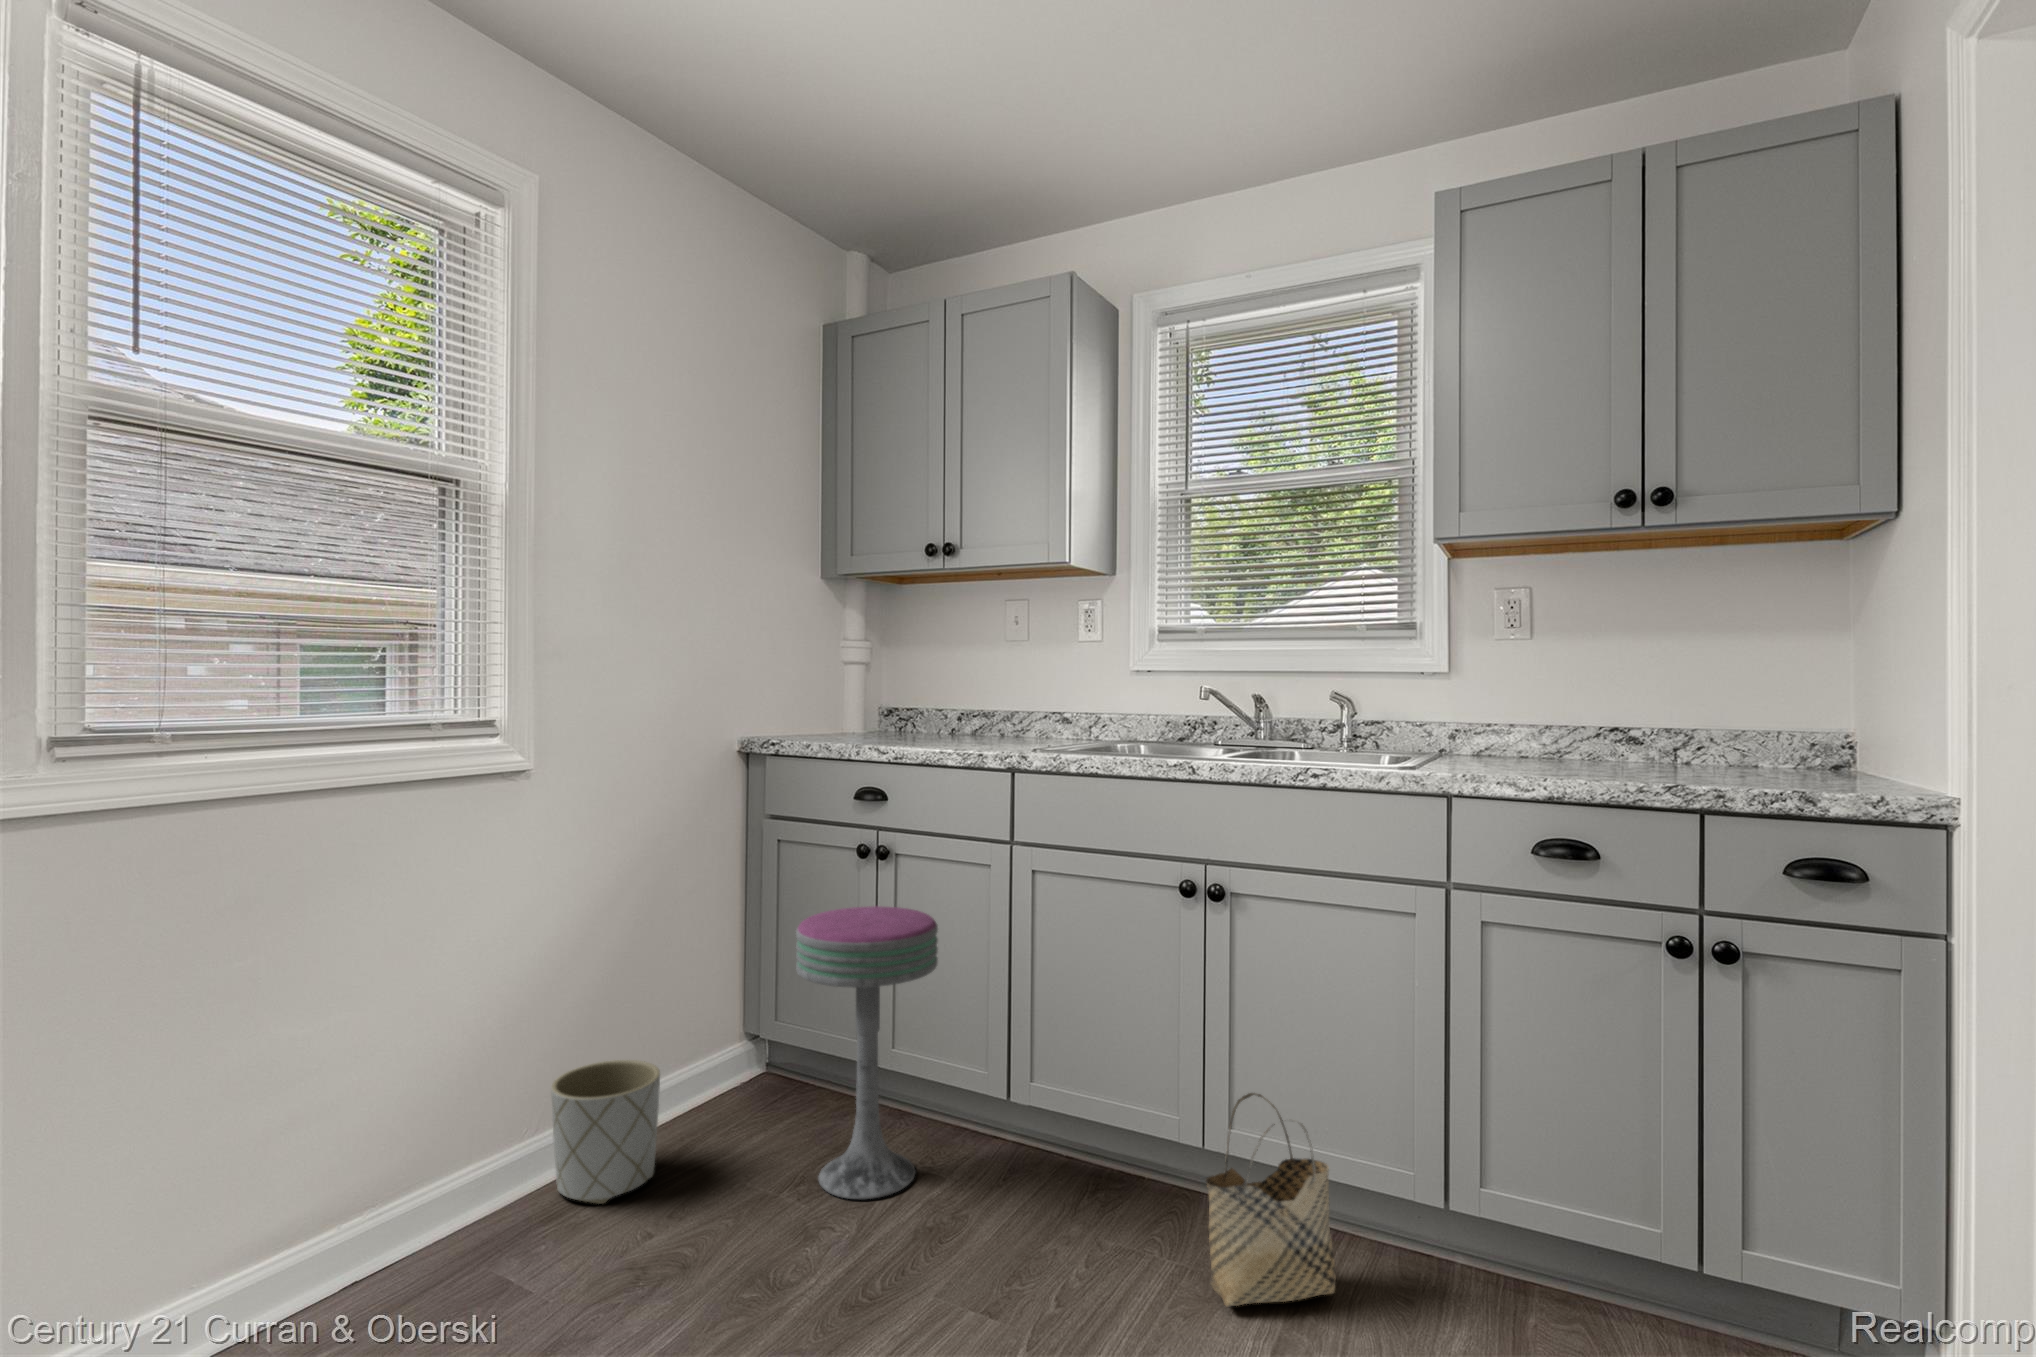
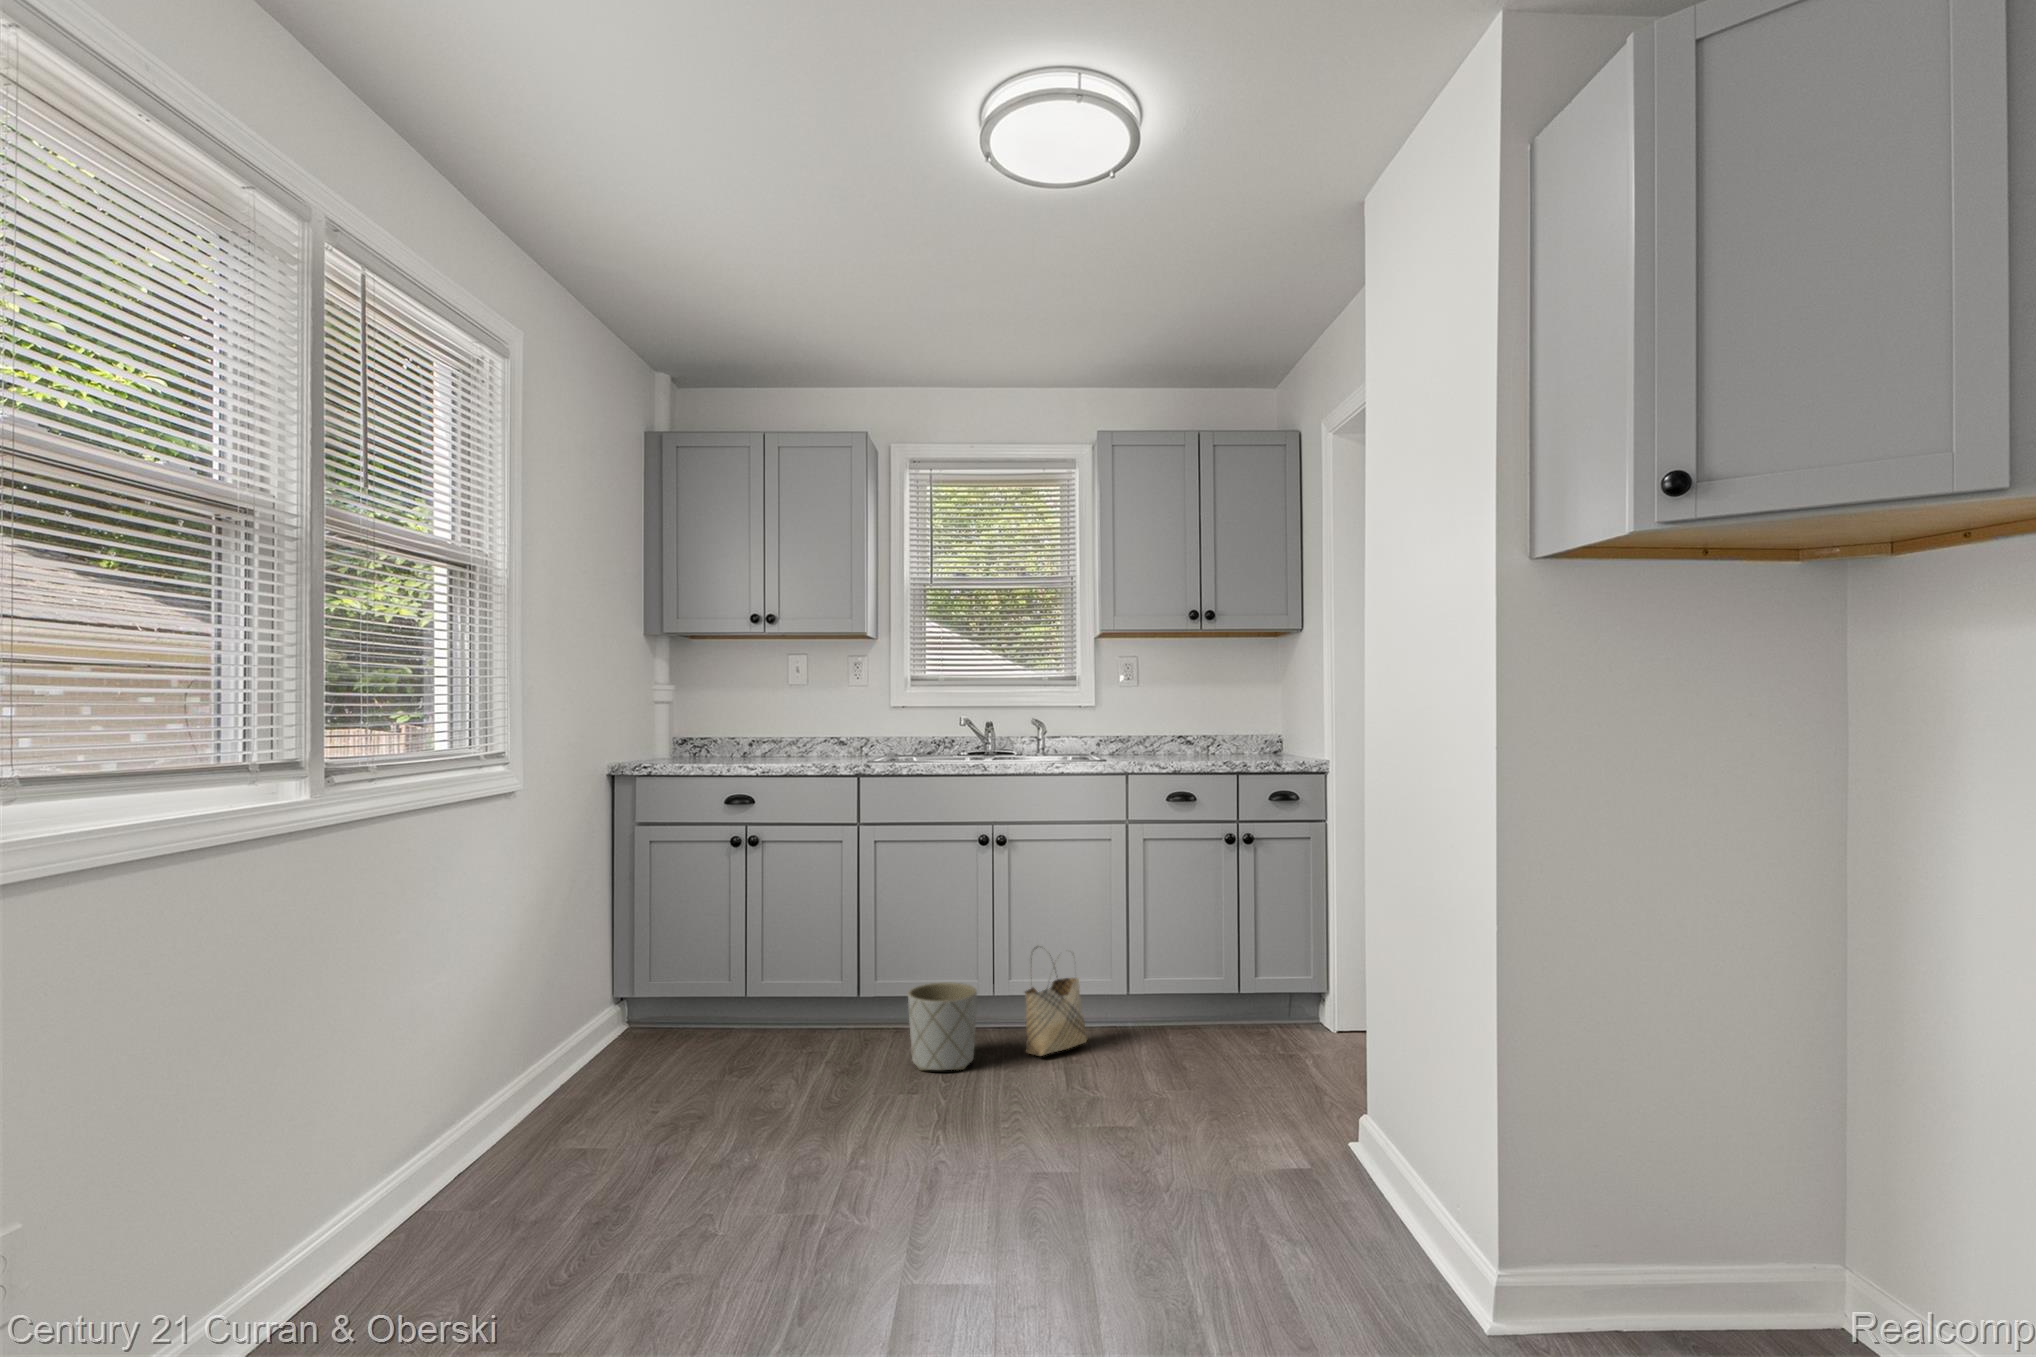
bar stool: present [796,906,938,1199] -> none [733,874,829,1064]
planter: present [551,1060,660,1204] -> present [908,983,977,1070]

